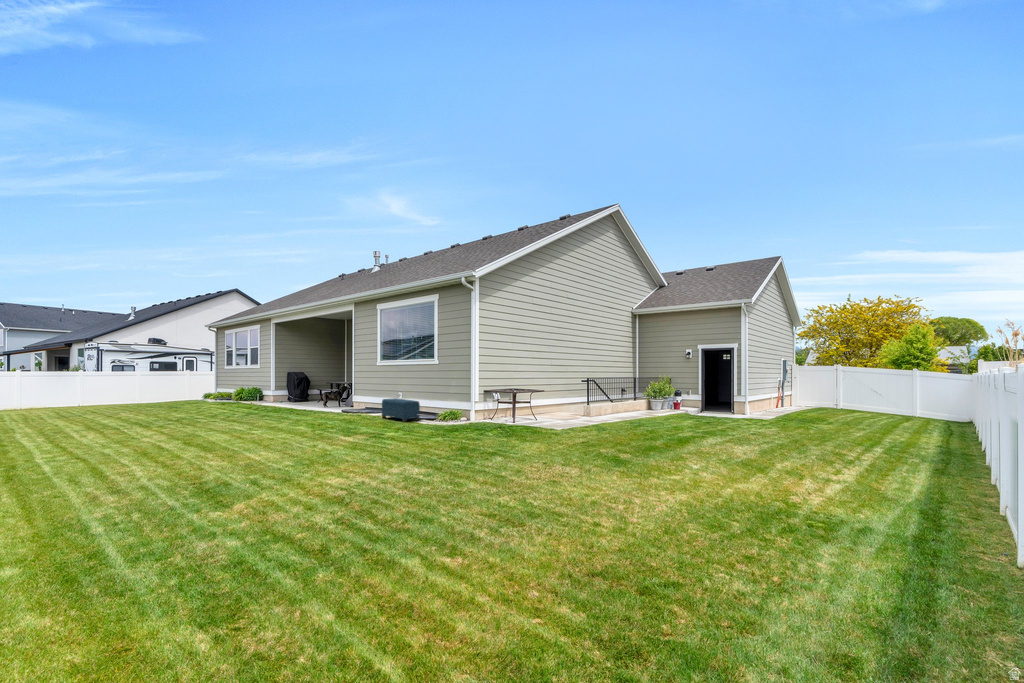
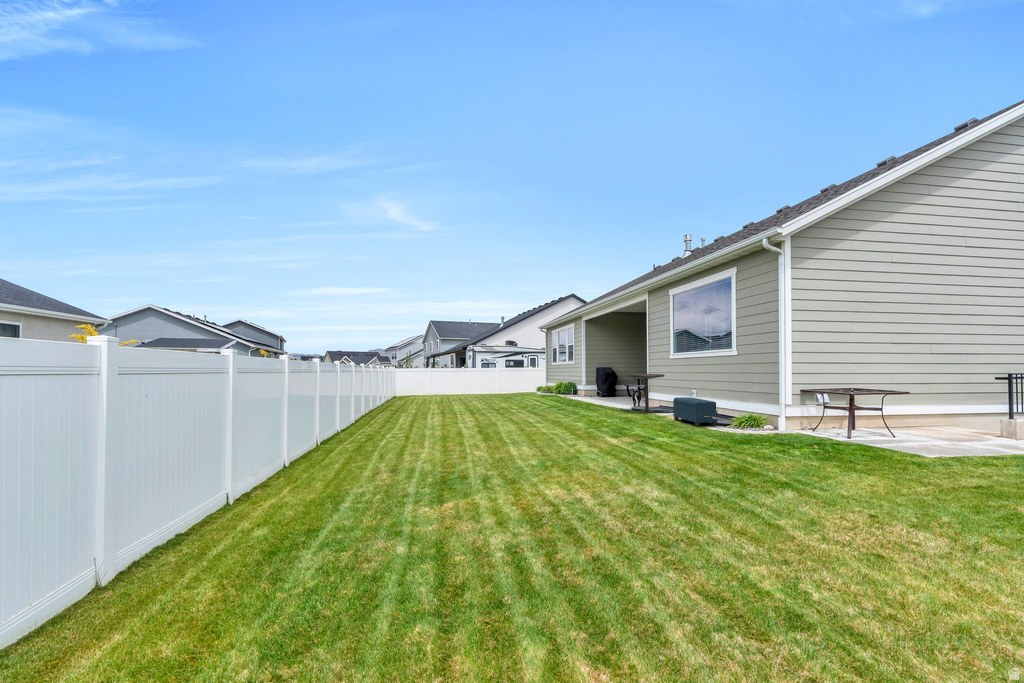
pedestal table: none [337,379,371,414] -> present [629,374,665,413]

